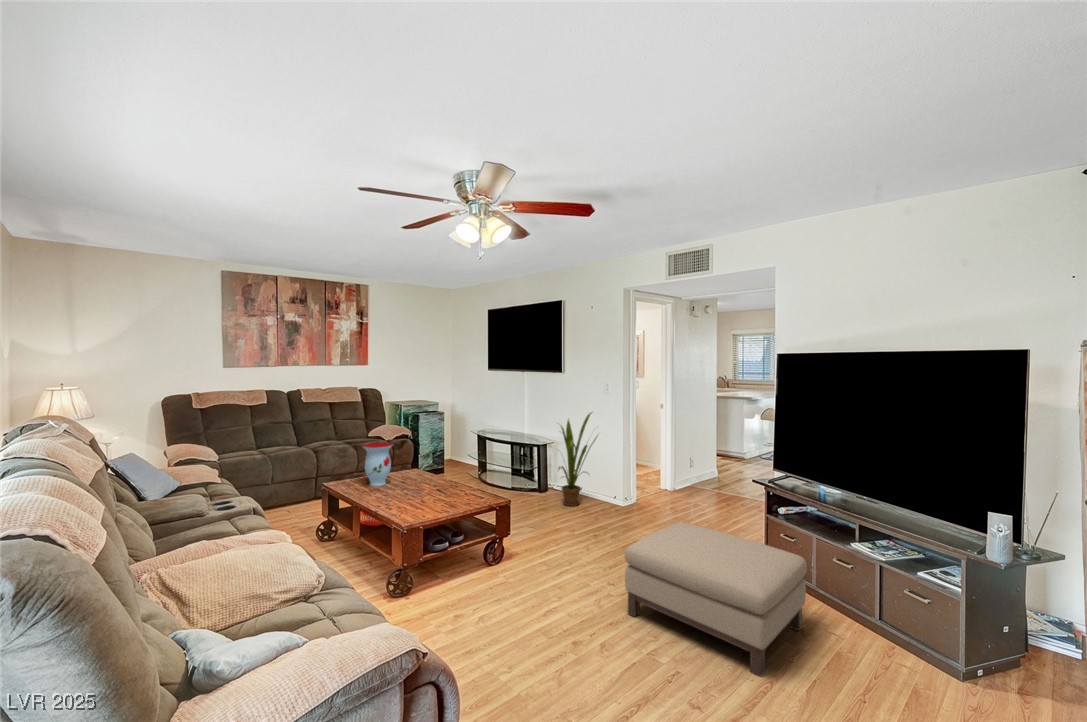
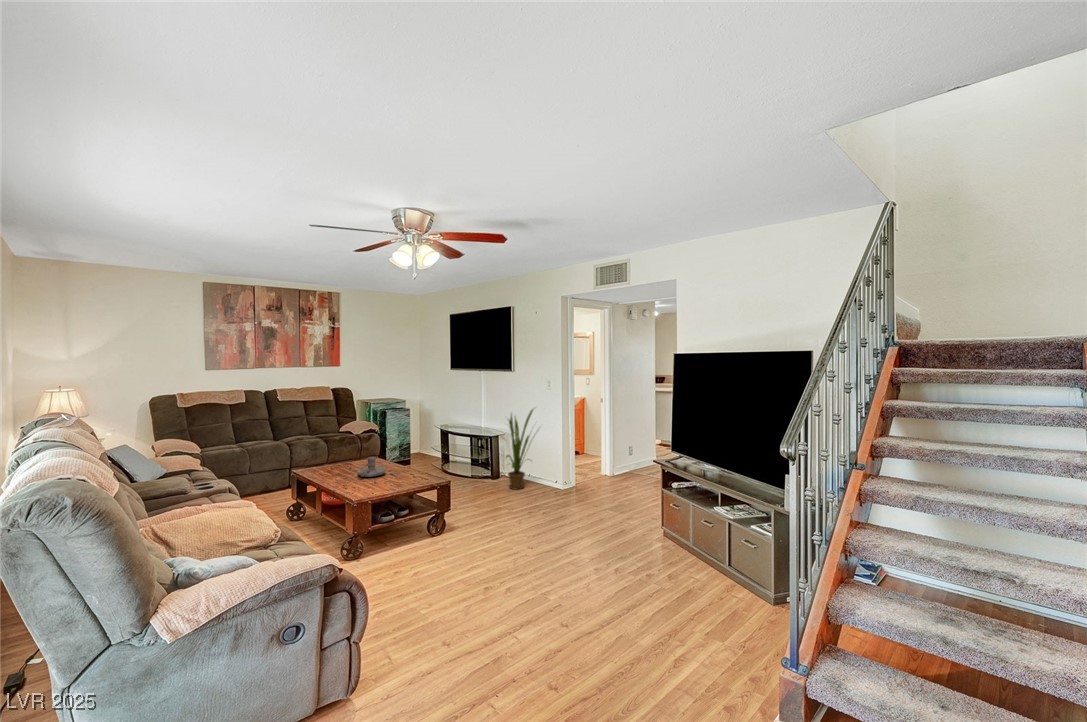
vase: present [363,442,393,486] -> none [326,434,354,471]
candle holder: none [400,471,432,495] -> present [357,457,386,477]
ottoman: present [625,522,807,676] -> none [533,495,674,606]

